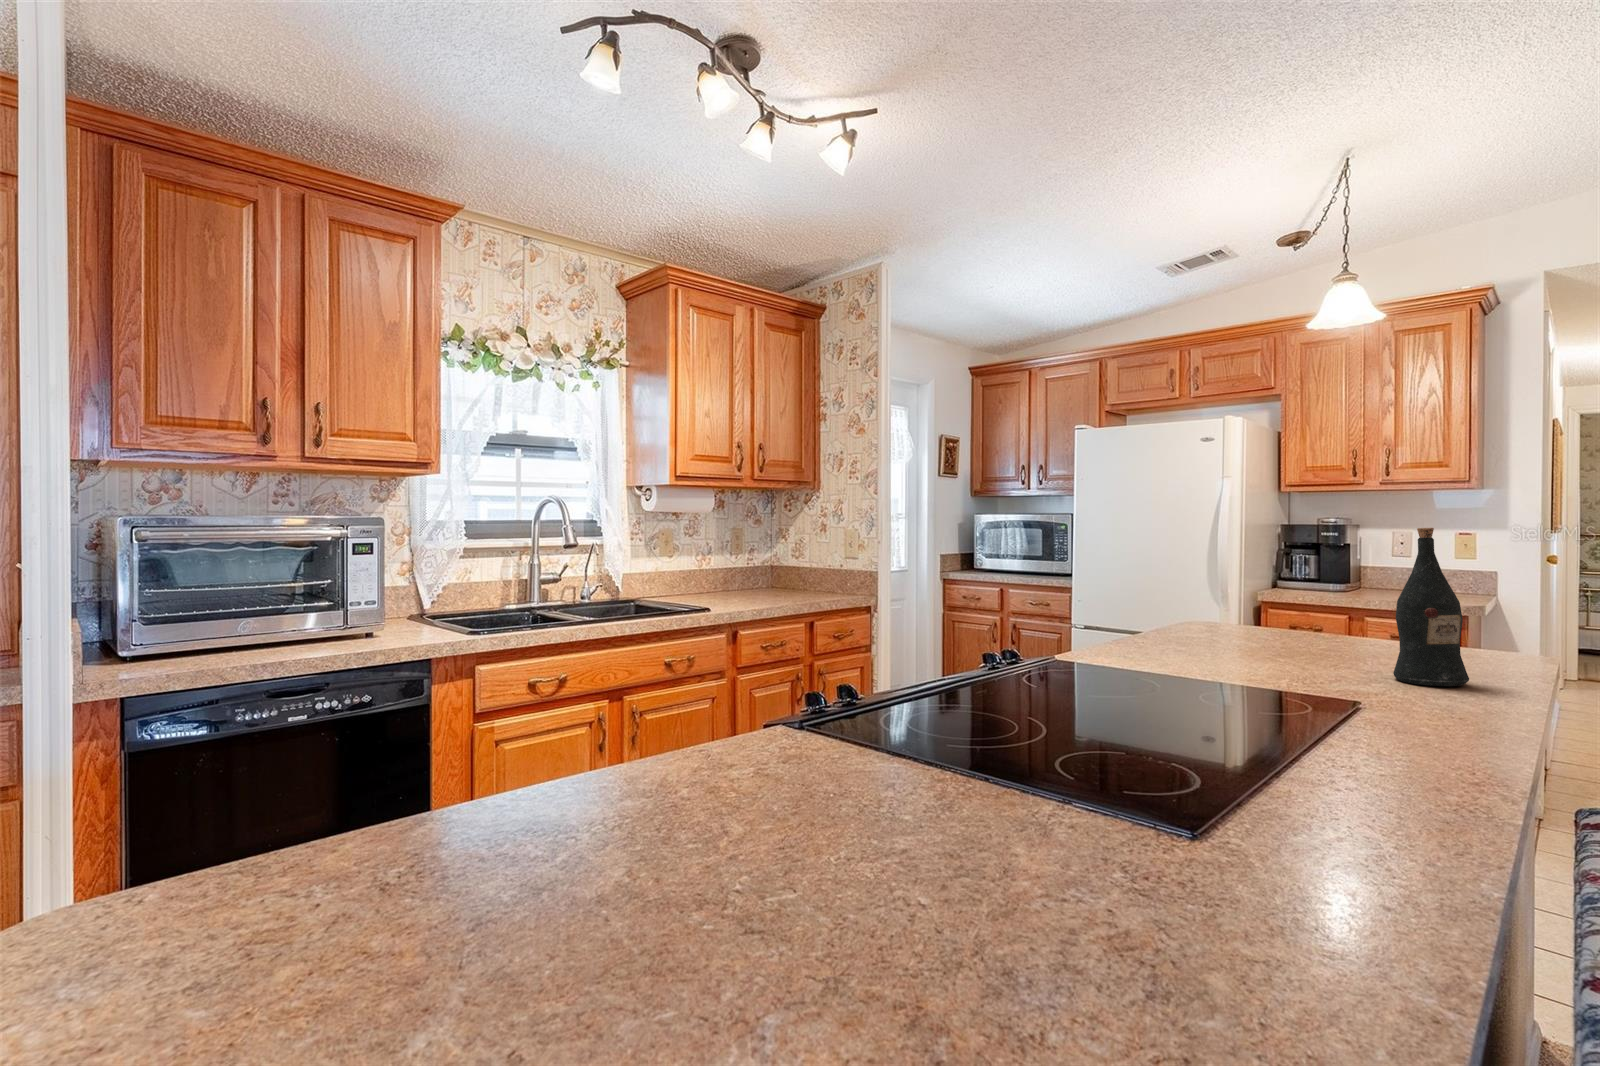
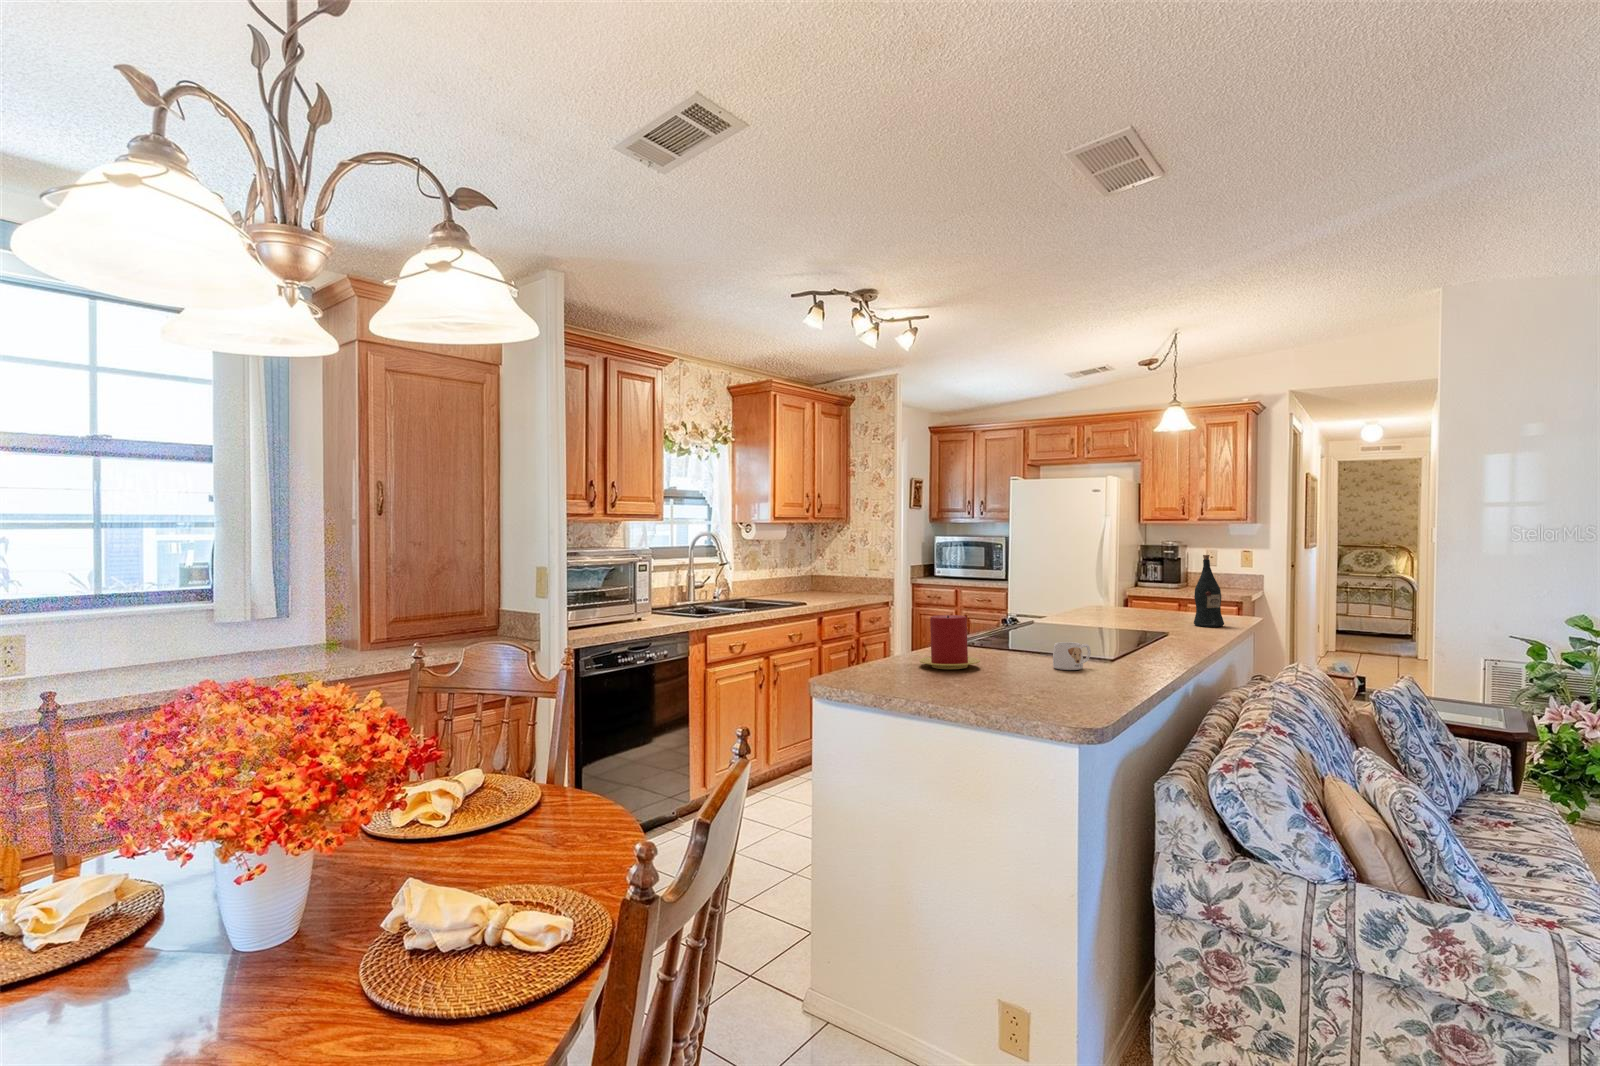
candle: none [520,683,710,869] -> present [919,615,980,669]
mug: none [934,786,1067,901] -> present [1053,642,1091,670]

